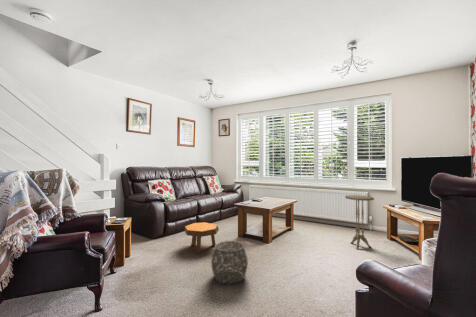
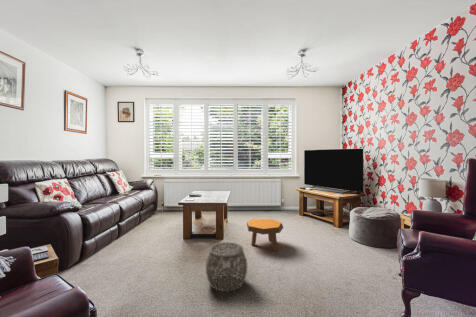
side table: present [345,195,374,249] -> none [280,182,303,228]
footstool: present [185,222,219,253] -> present [247,219,283,251]

